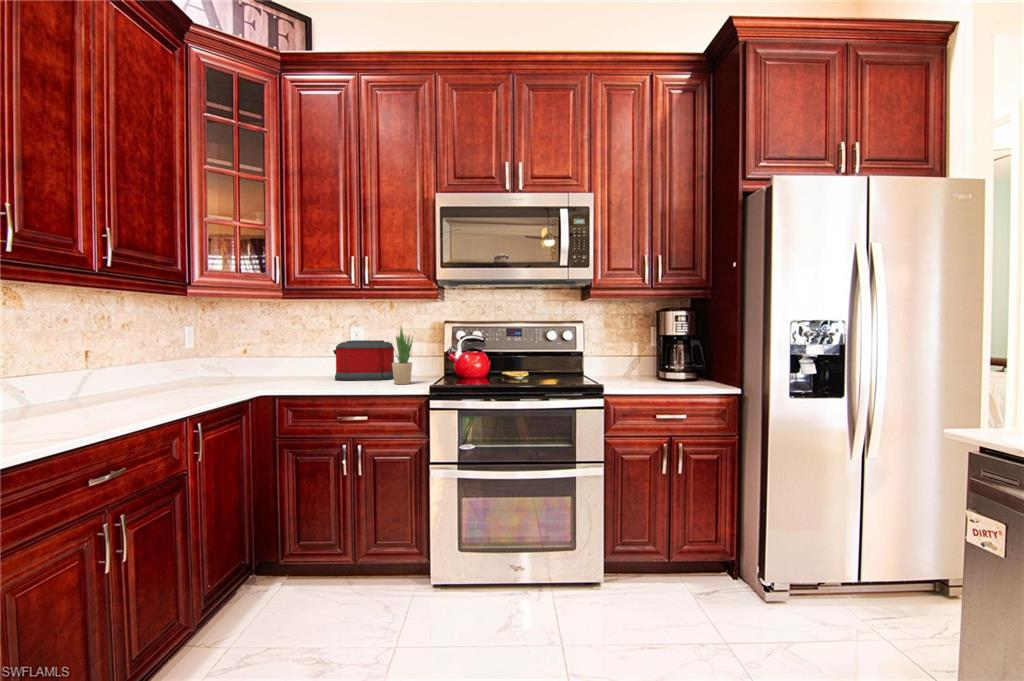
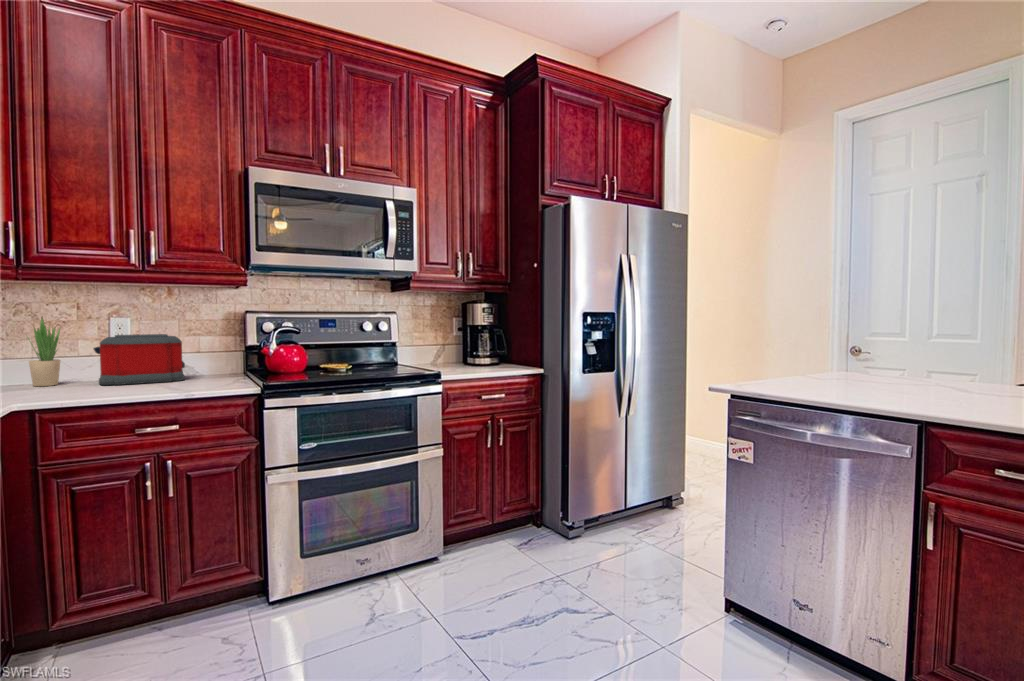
potted plant: present [392,327,413,384] -> present [29,316,60,386]

